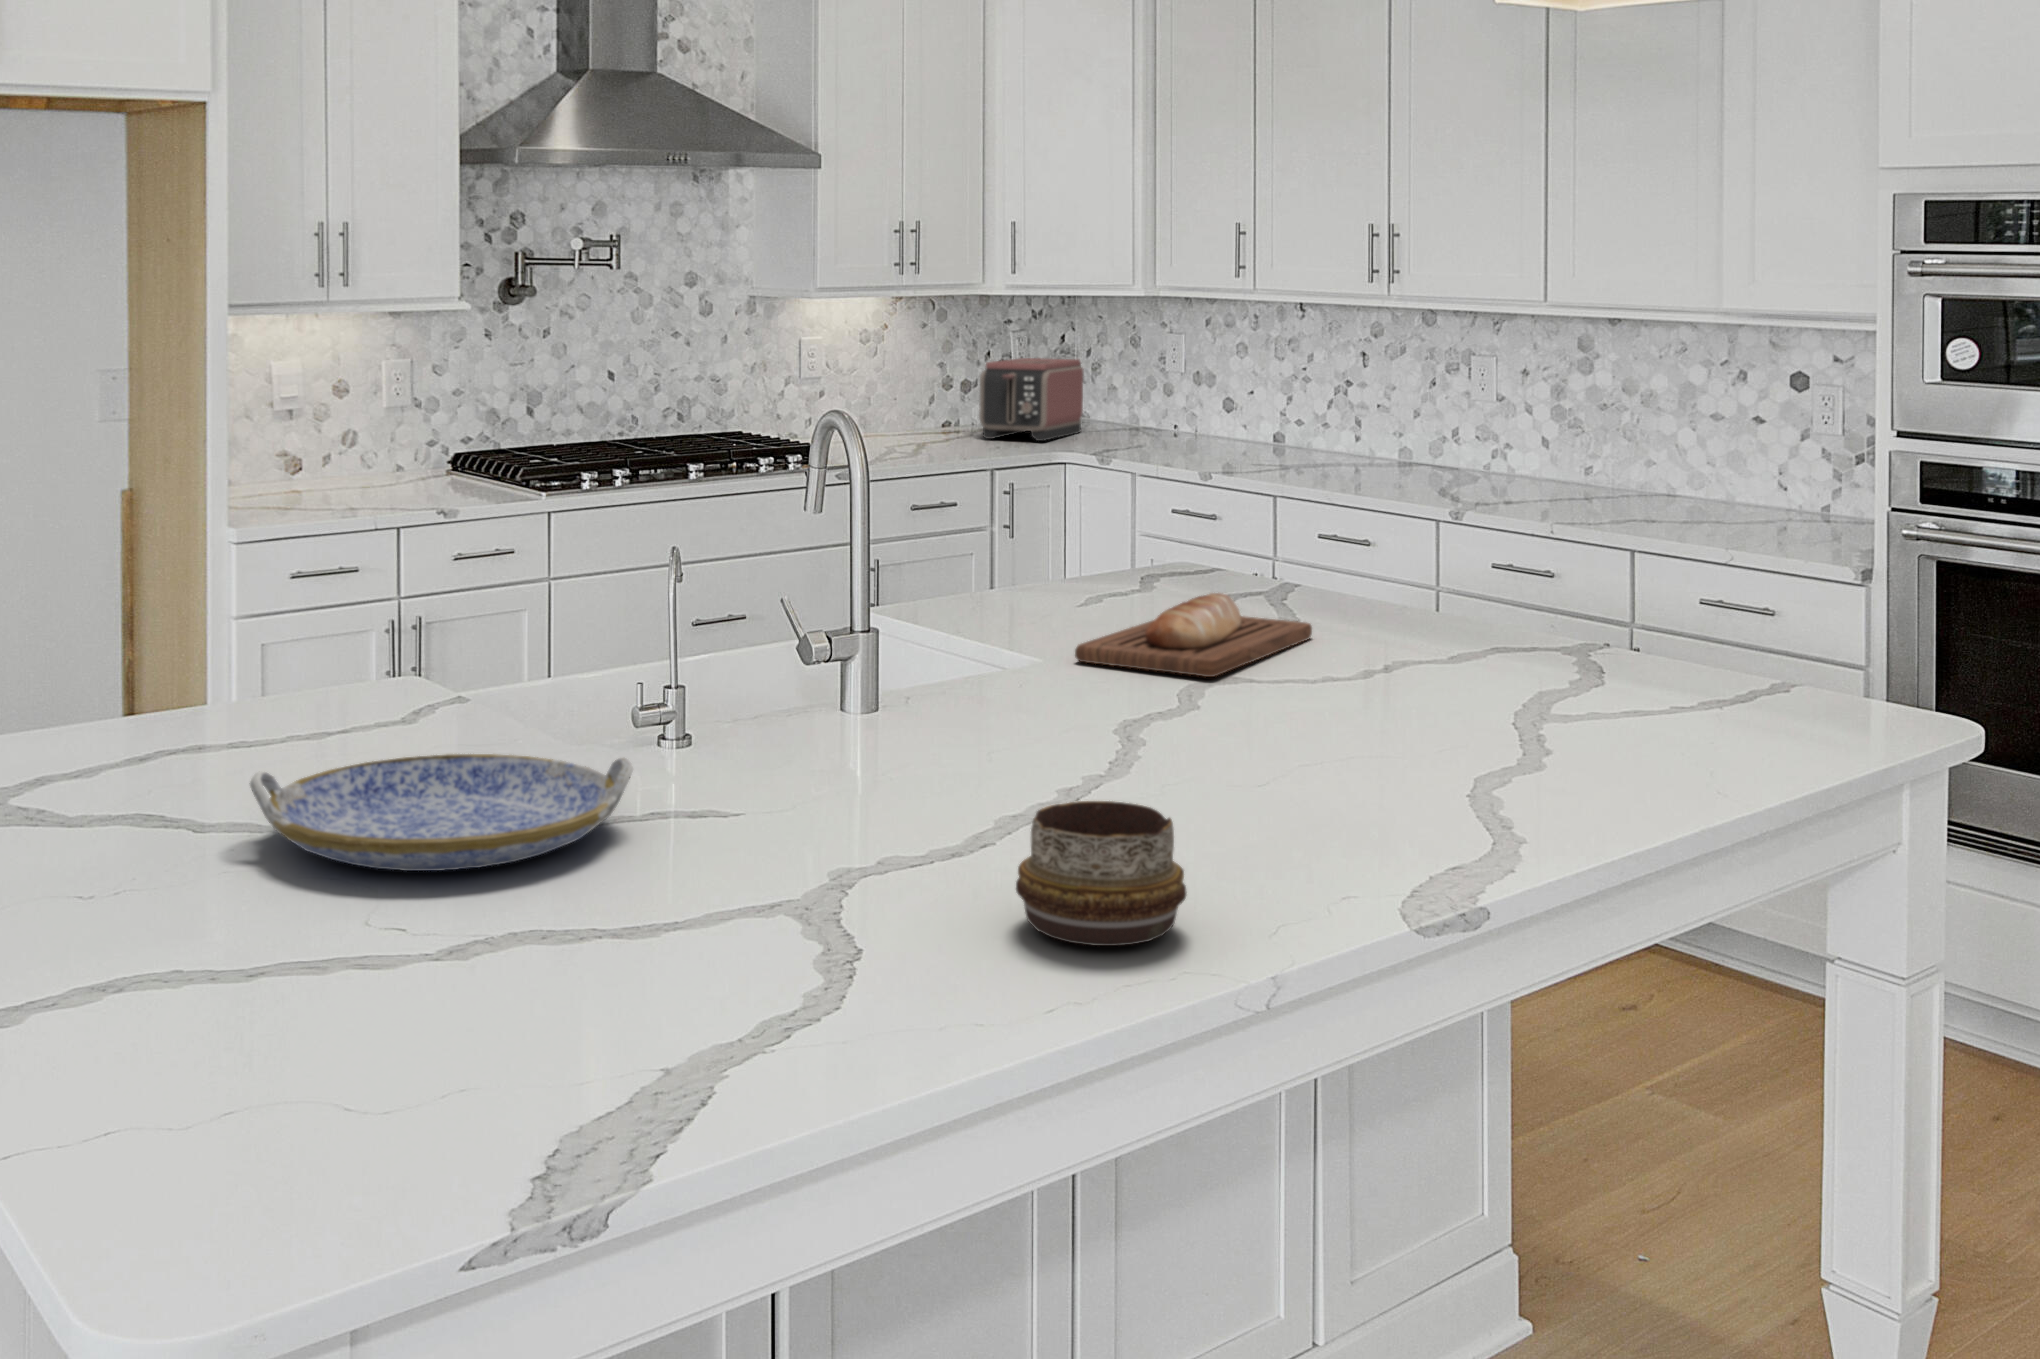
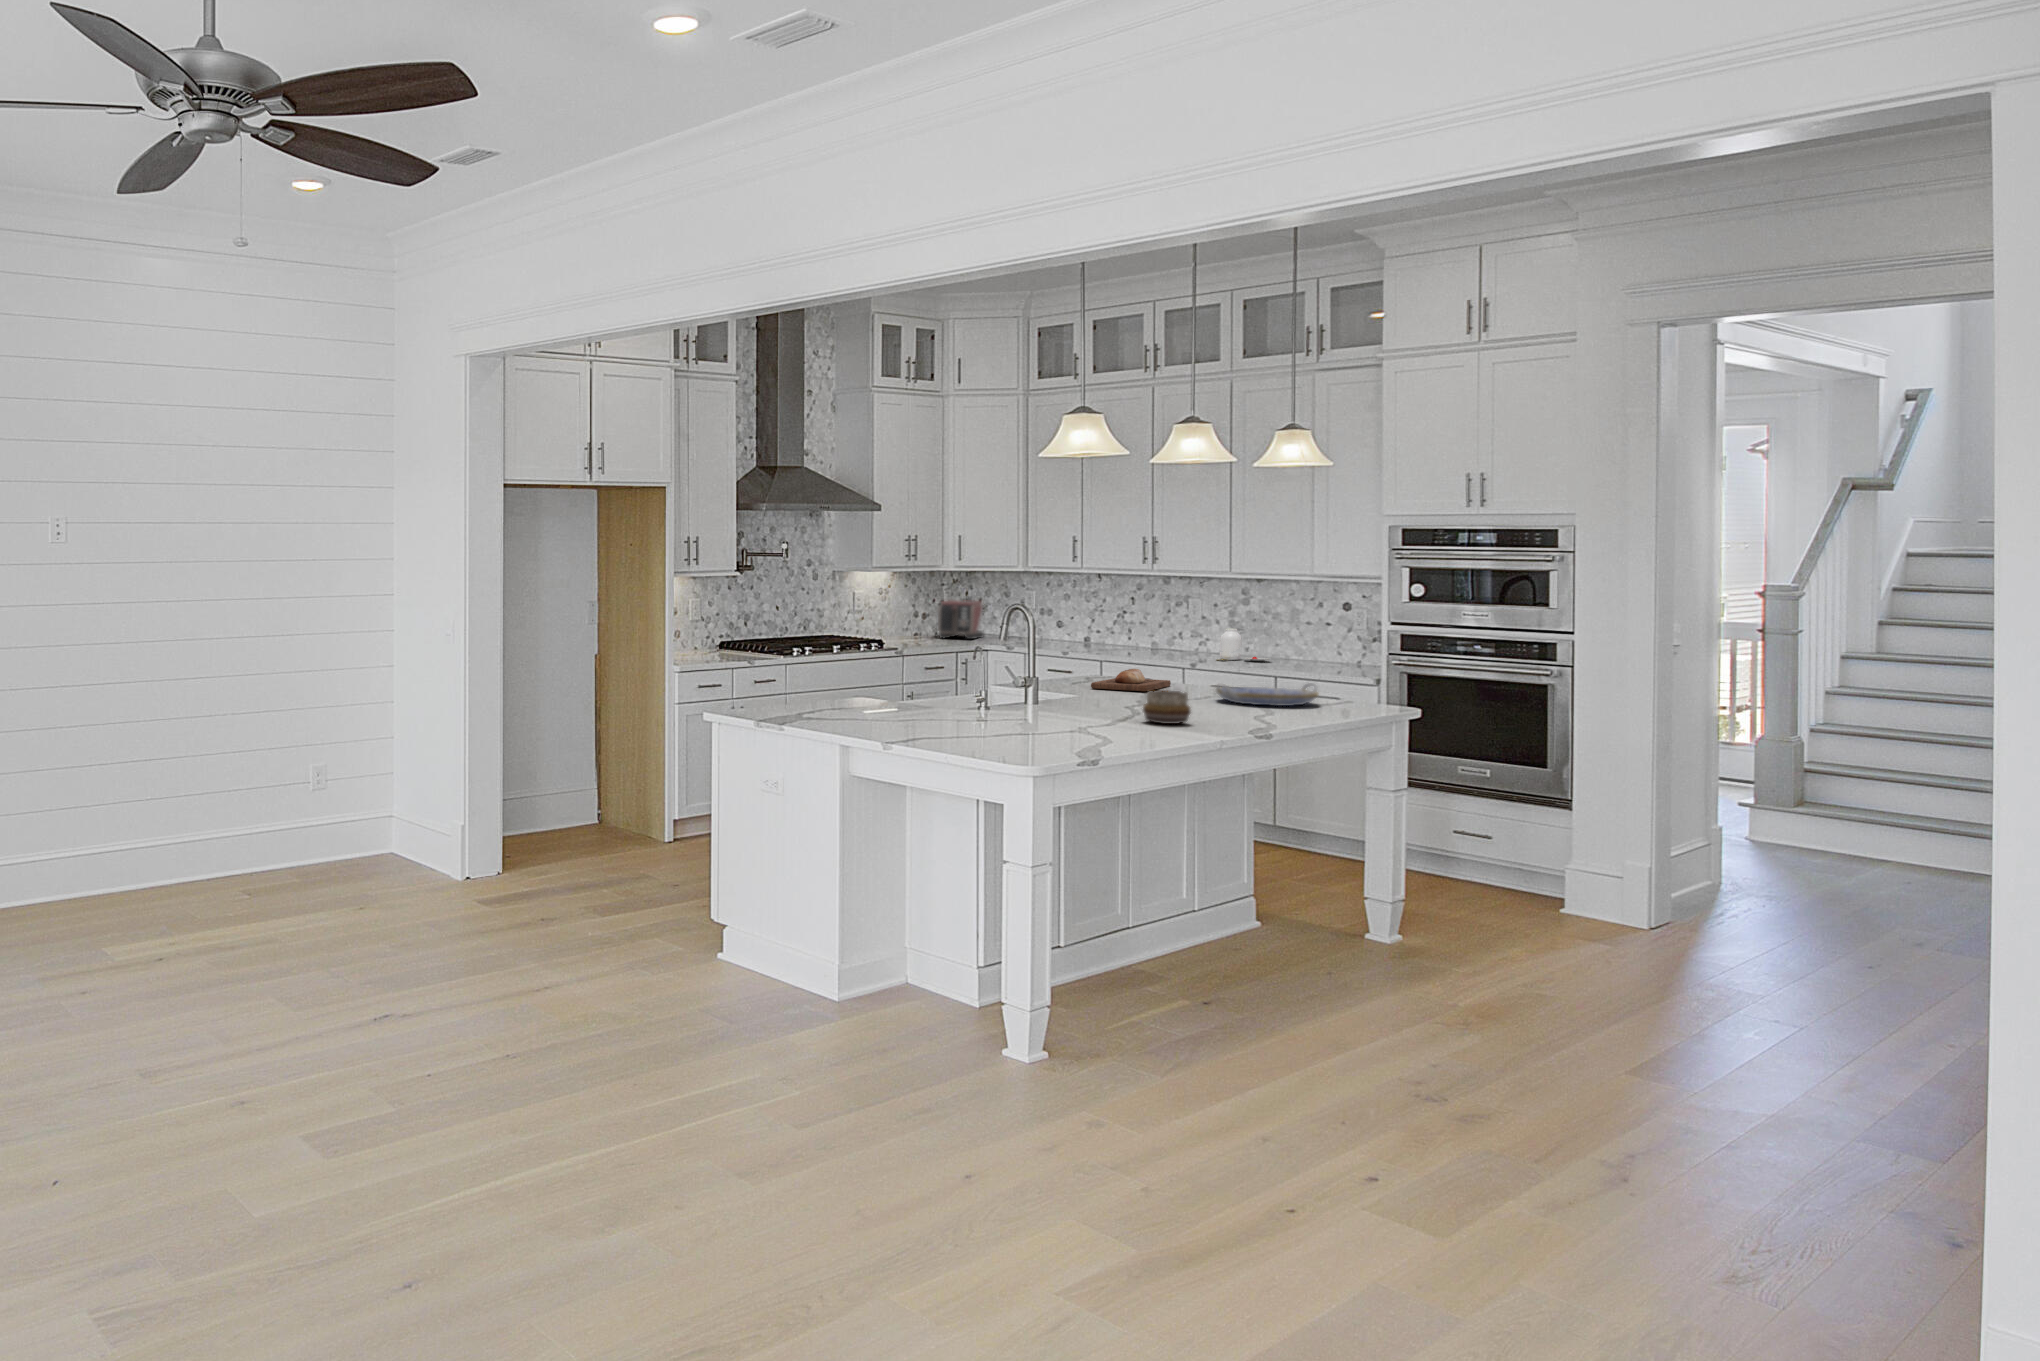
jar: none [1511,430,1631,502] -> present [1217,629,1270,661]
serving tray: present [250,754,633,871] -> present [1216,683,1318,706]

